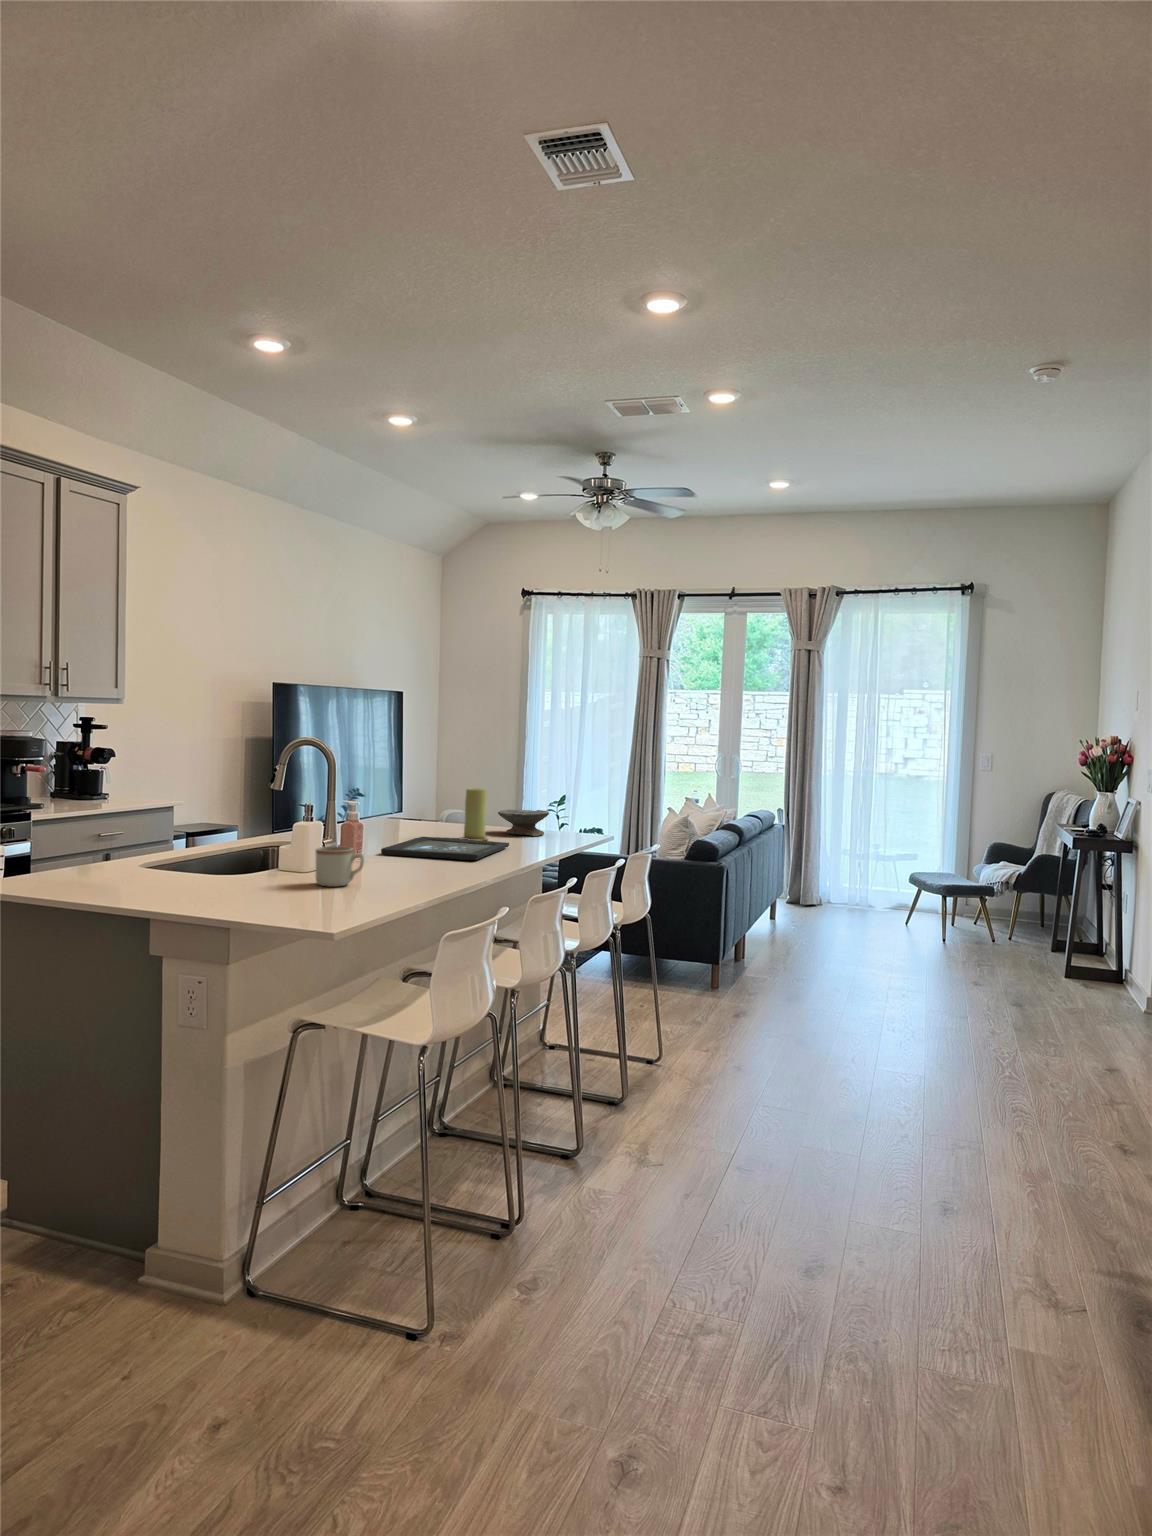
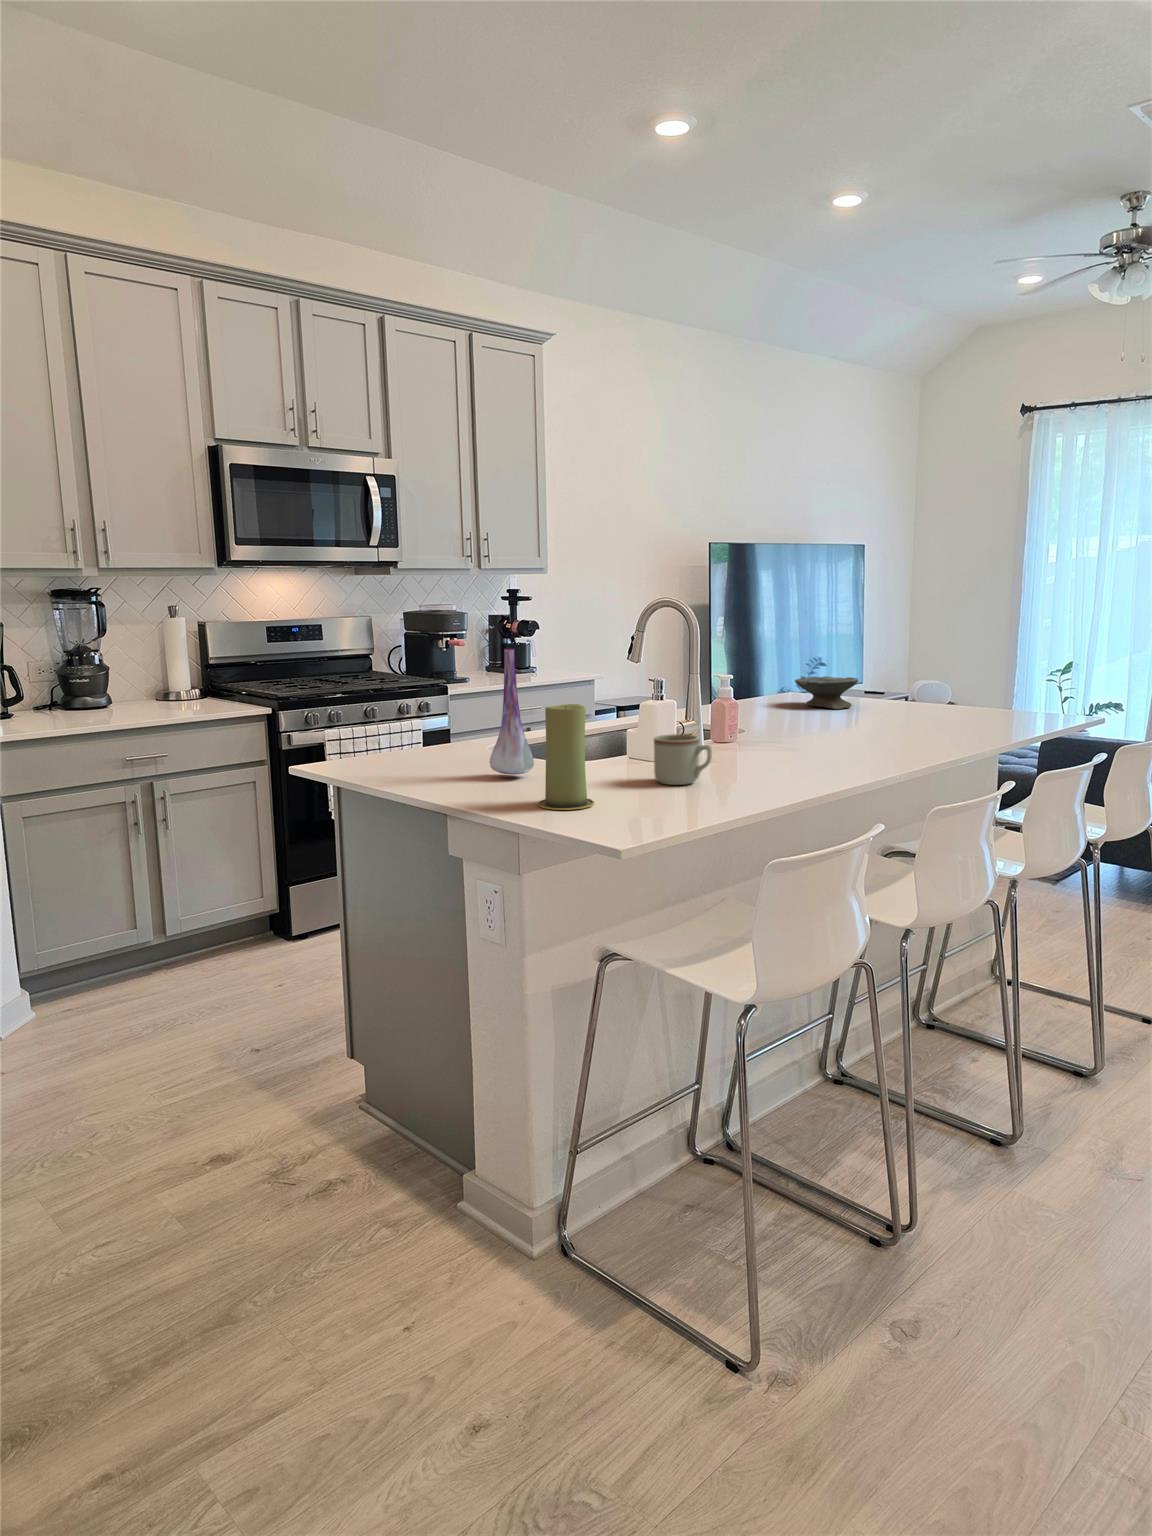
vase: none [162,772,208,885] -> present [490,648,534,775]
candle: present [461,788,488,841] -> present [538,704,594,810]
bowl: present [498,809,549,836] -> present [795,676,858,709]
tray: present [381,837,509,860] -> none [765,719,941,753]

